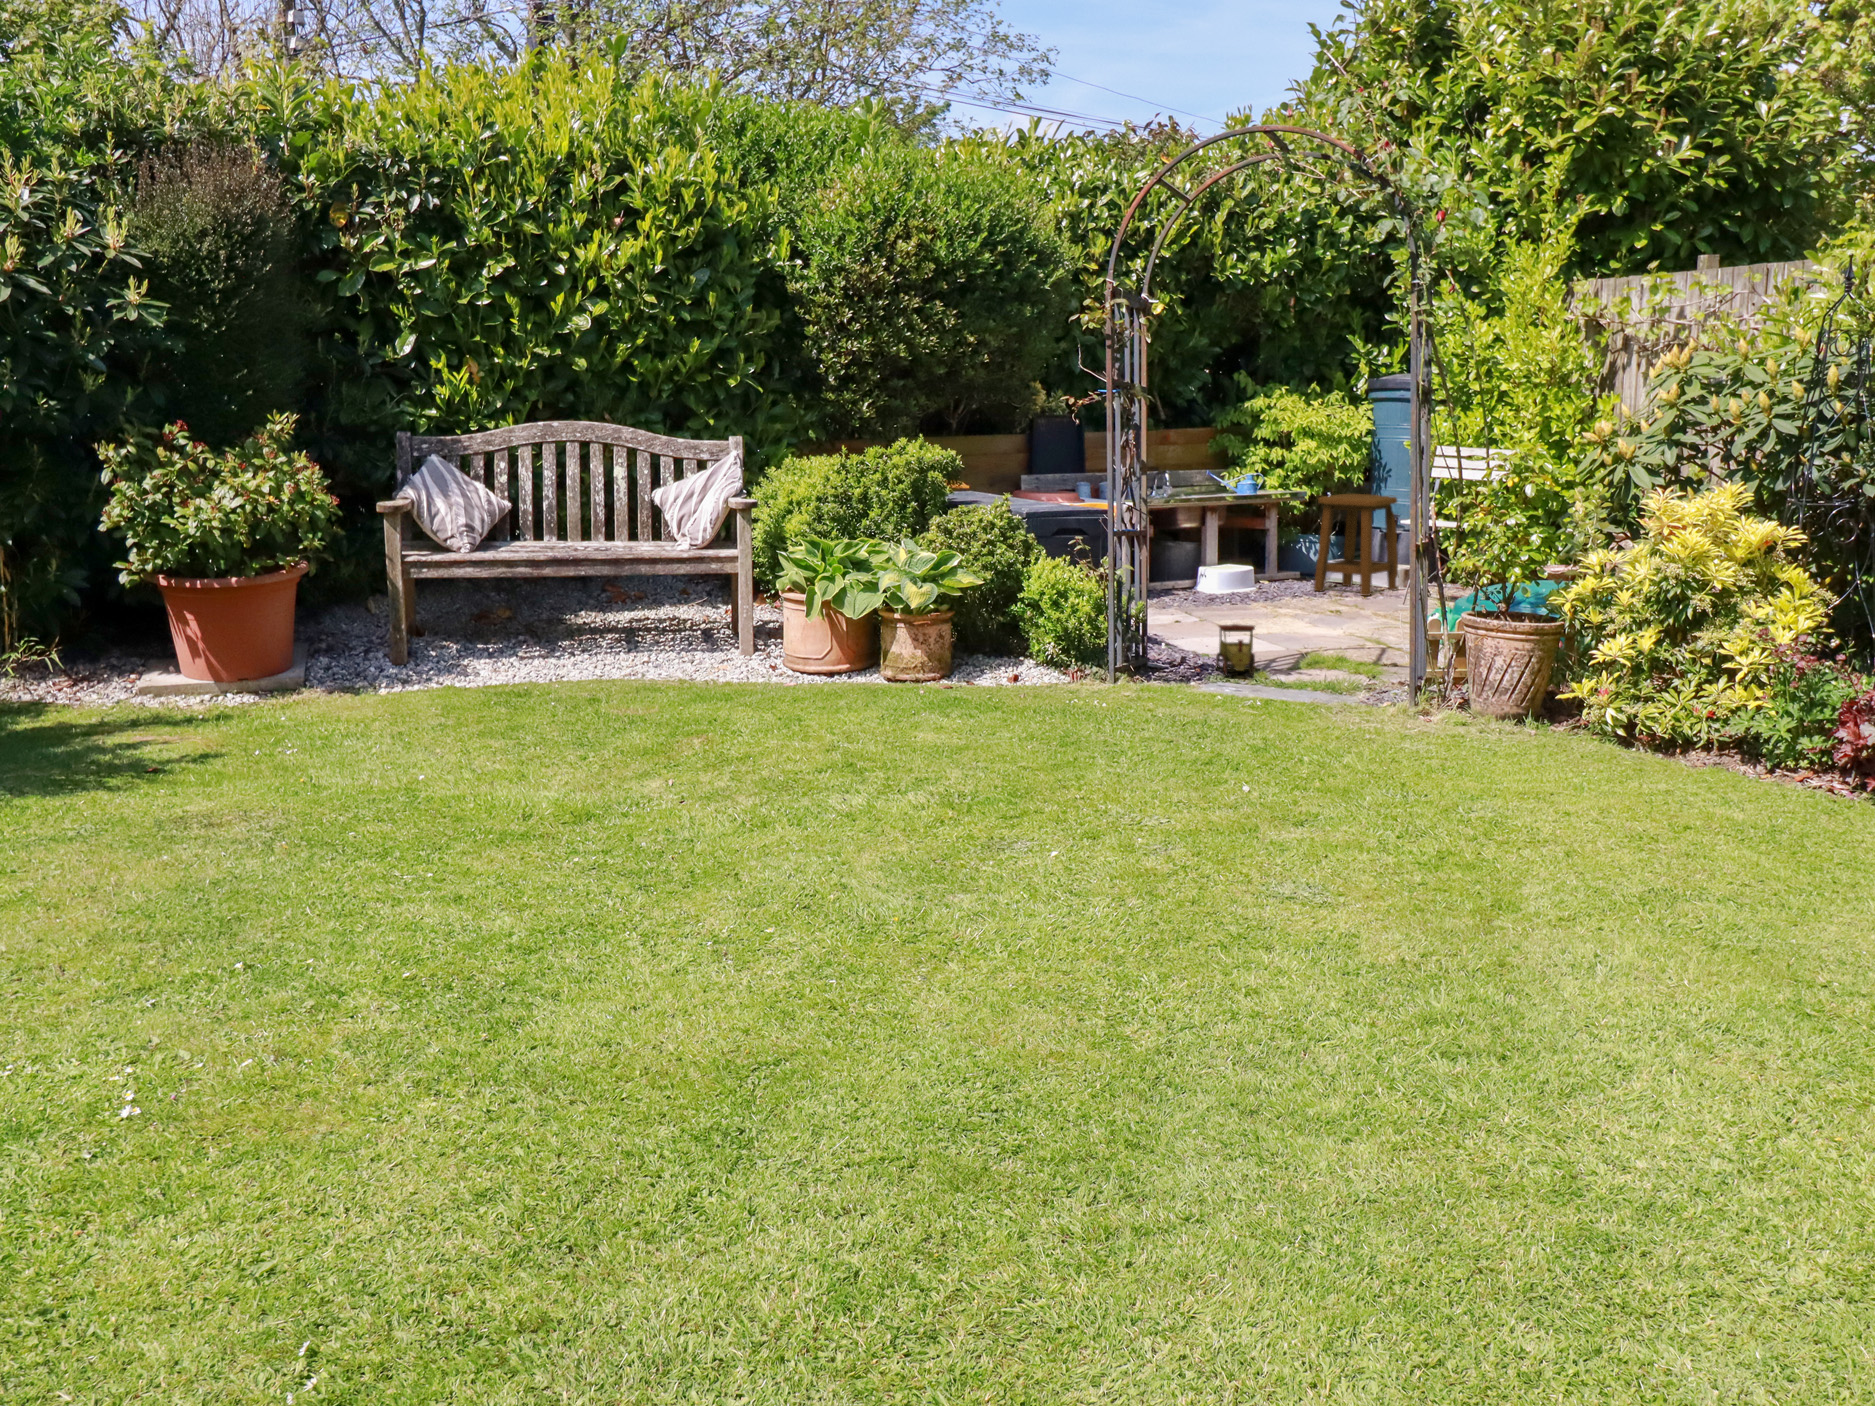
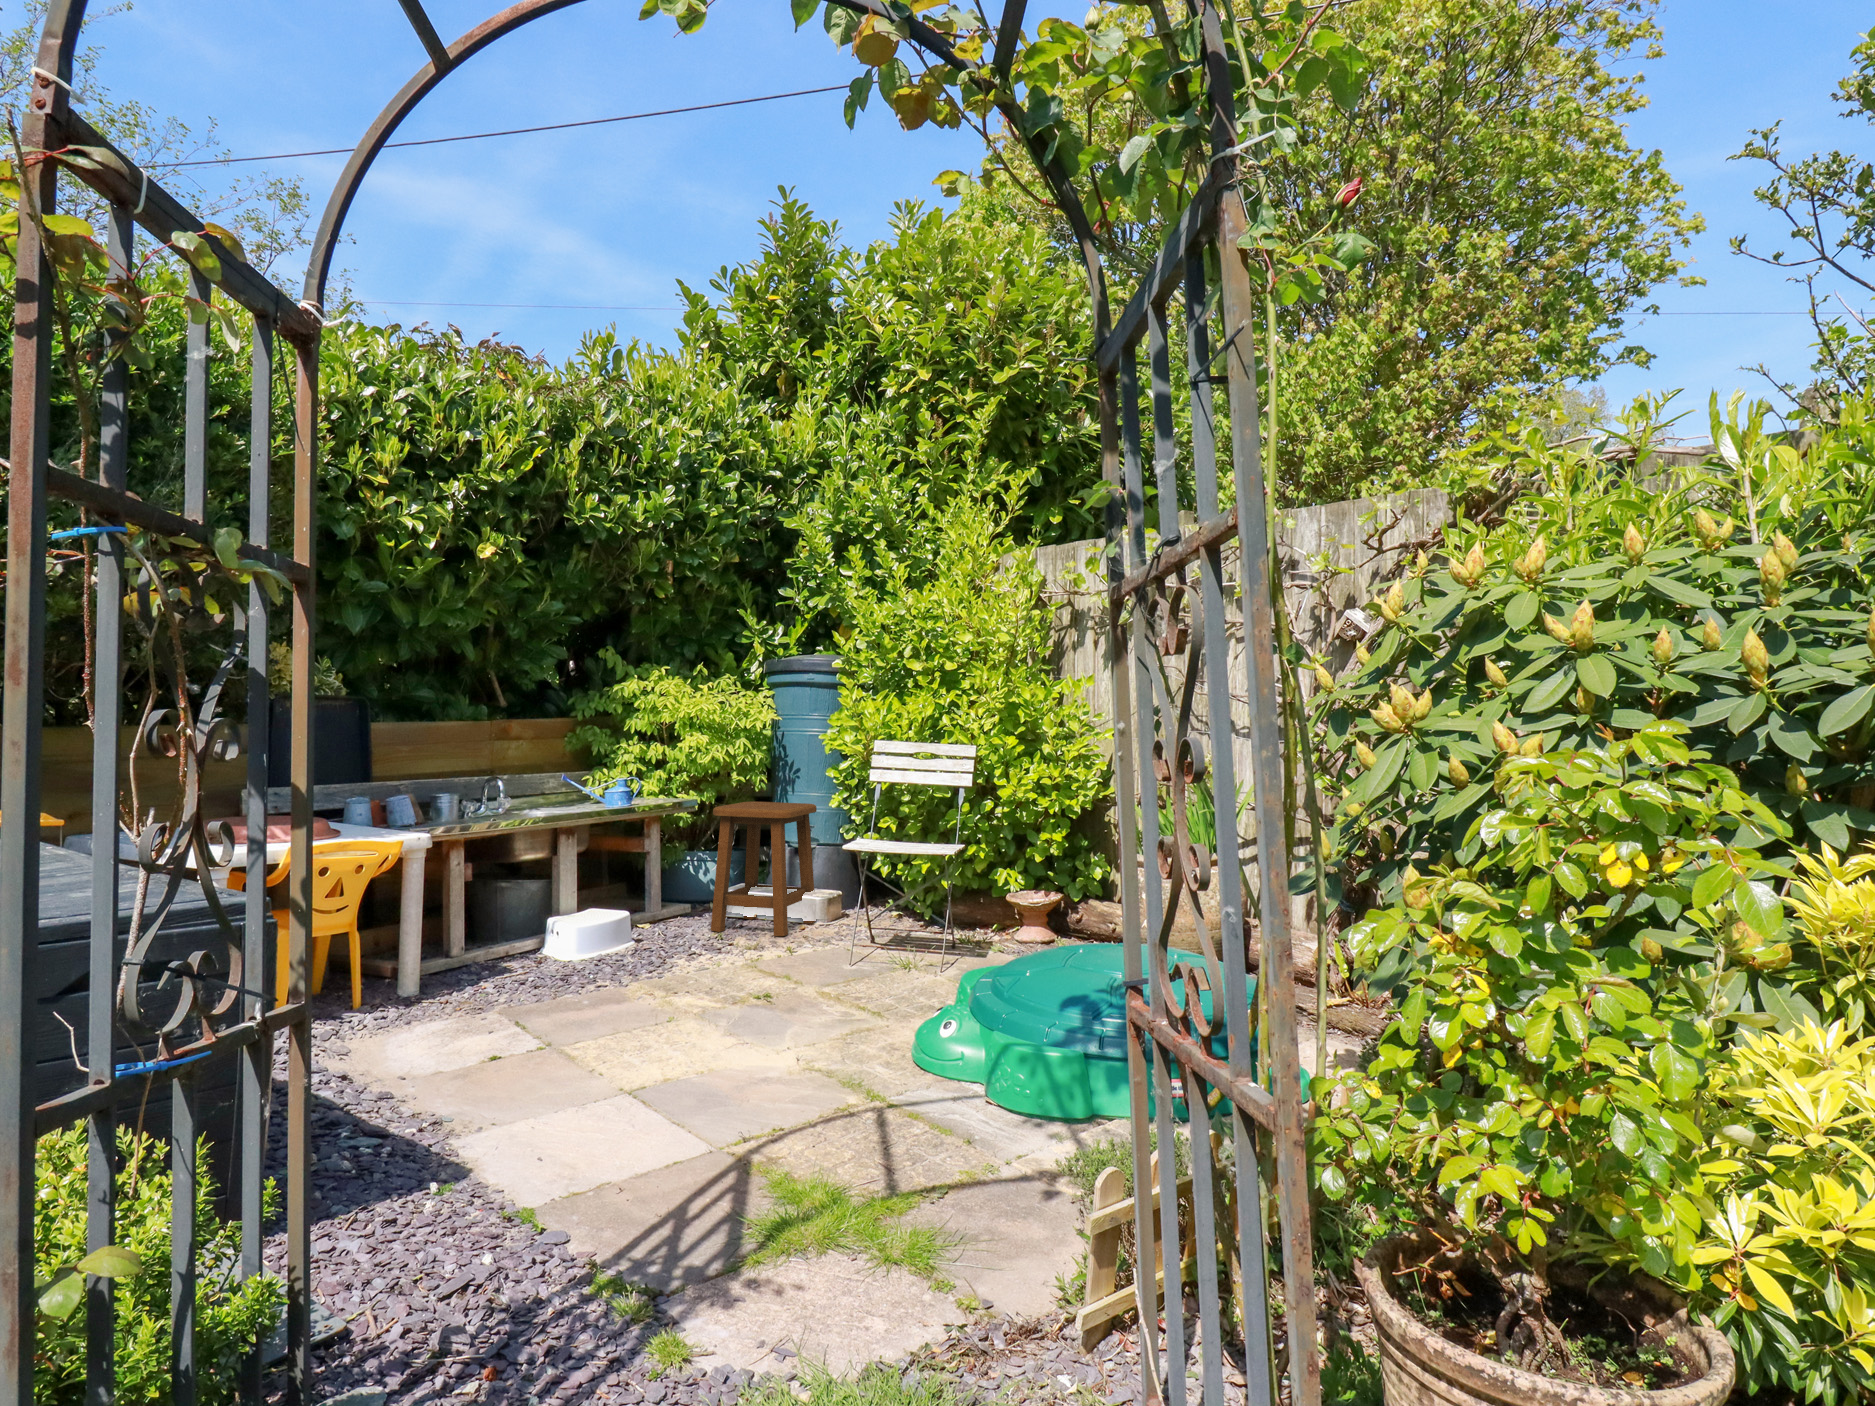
toy train: present [1216,624,1255,675] -> none [577,1082,661,1224]

